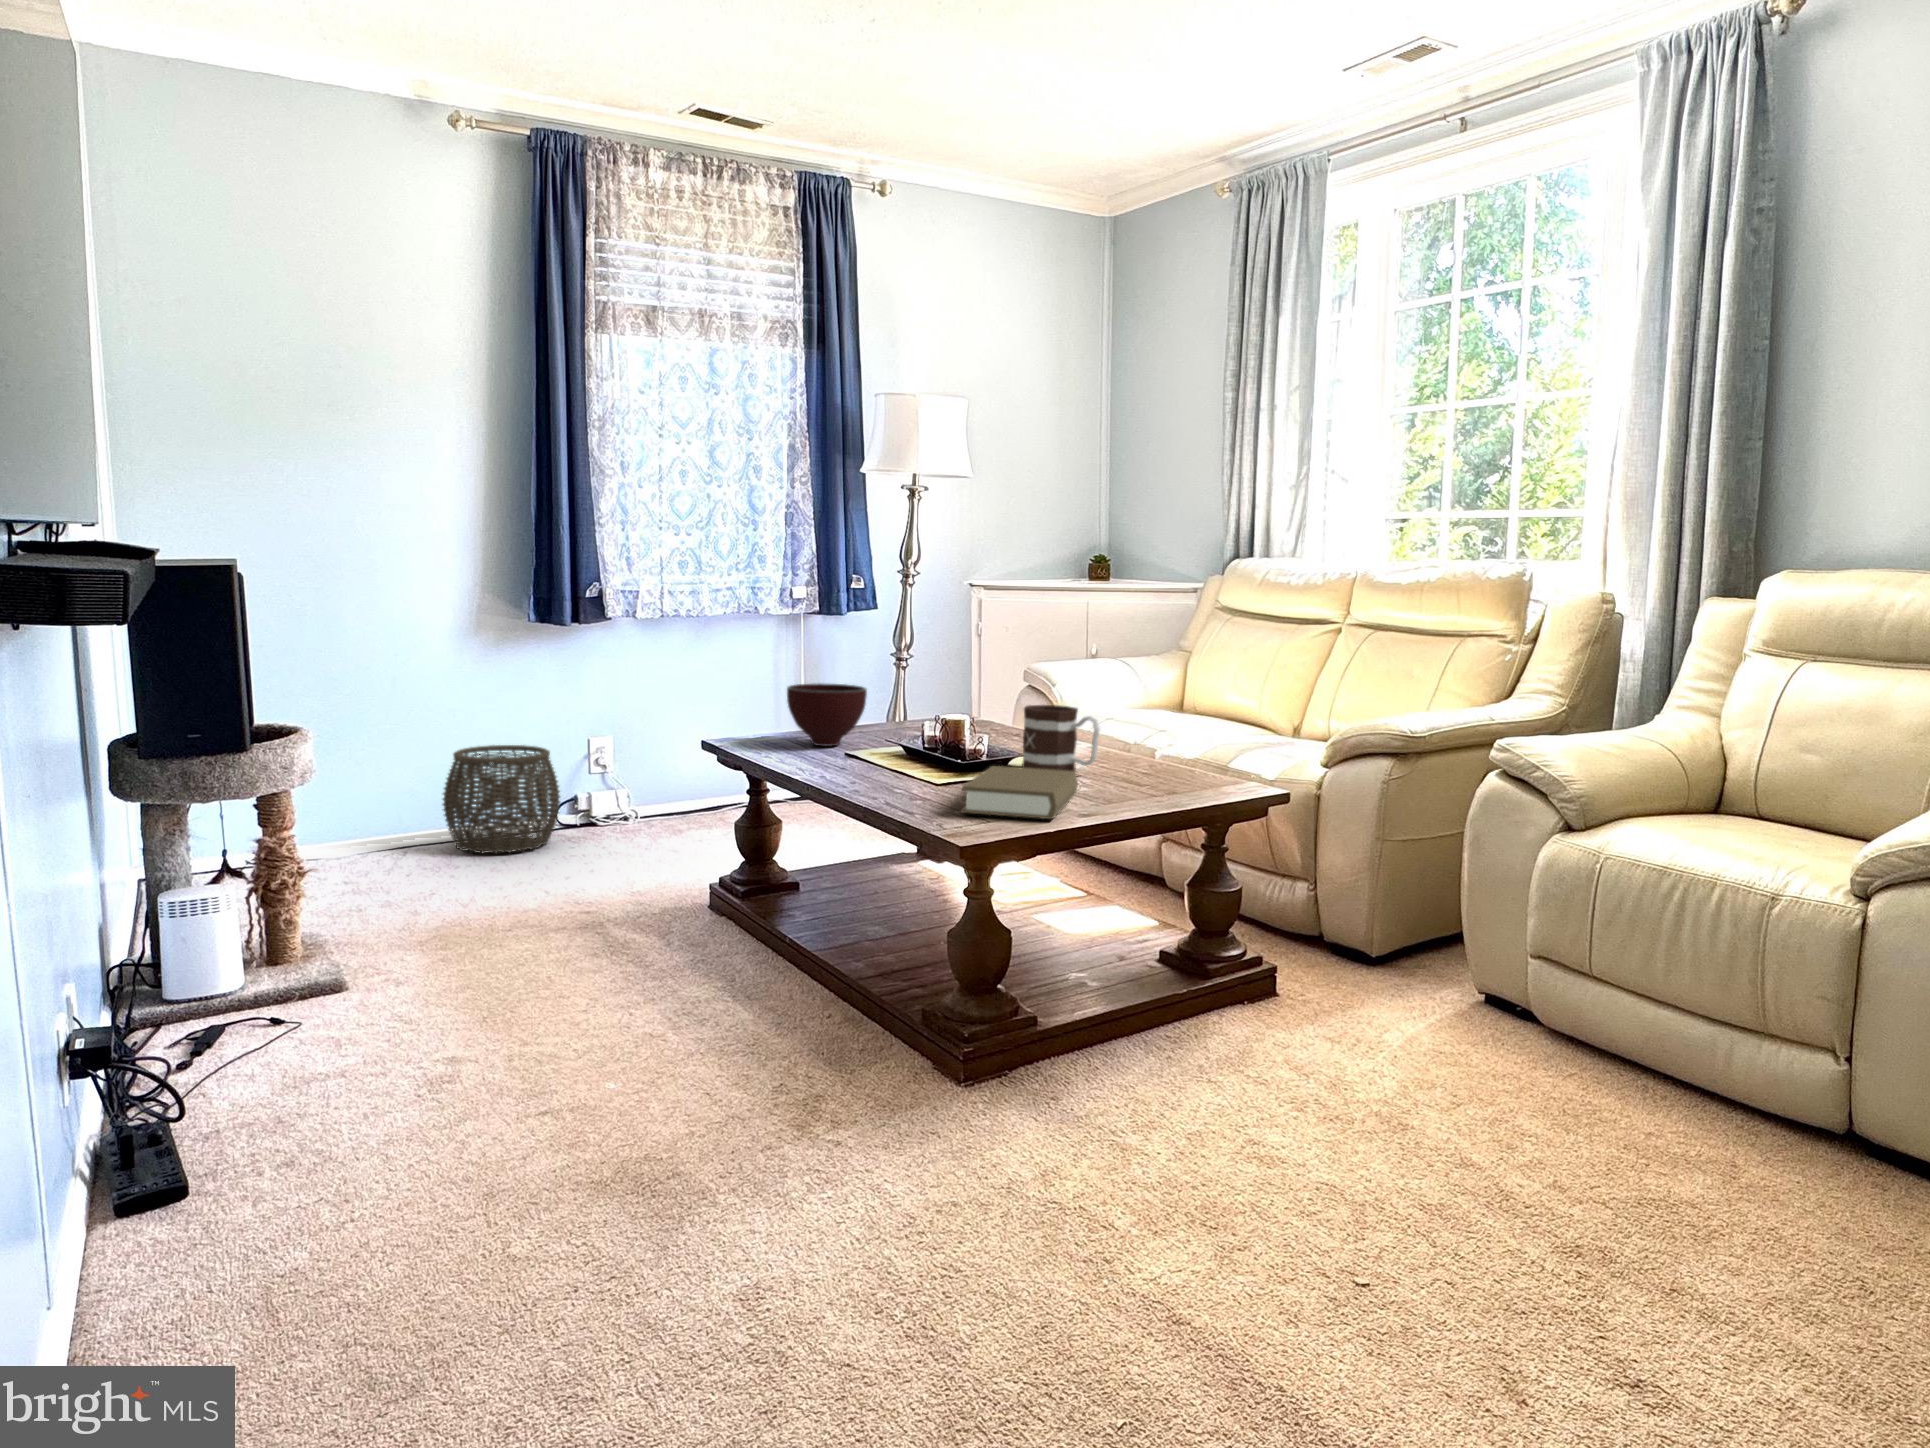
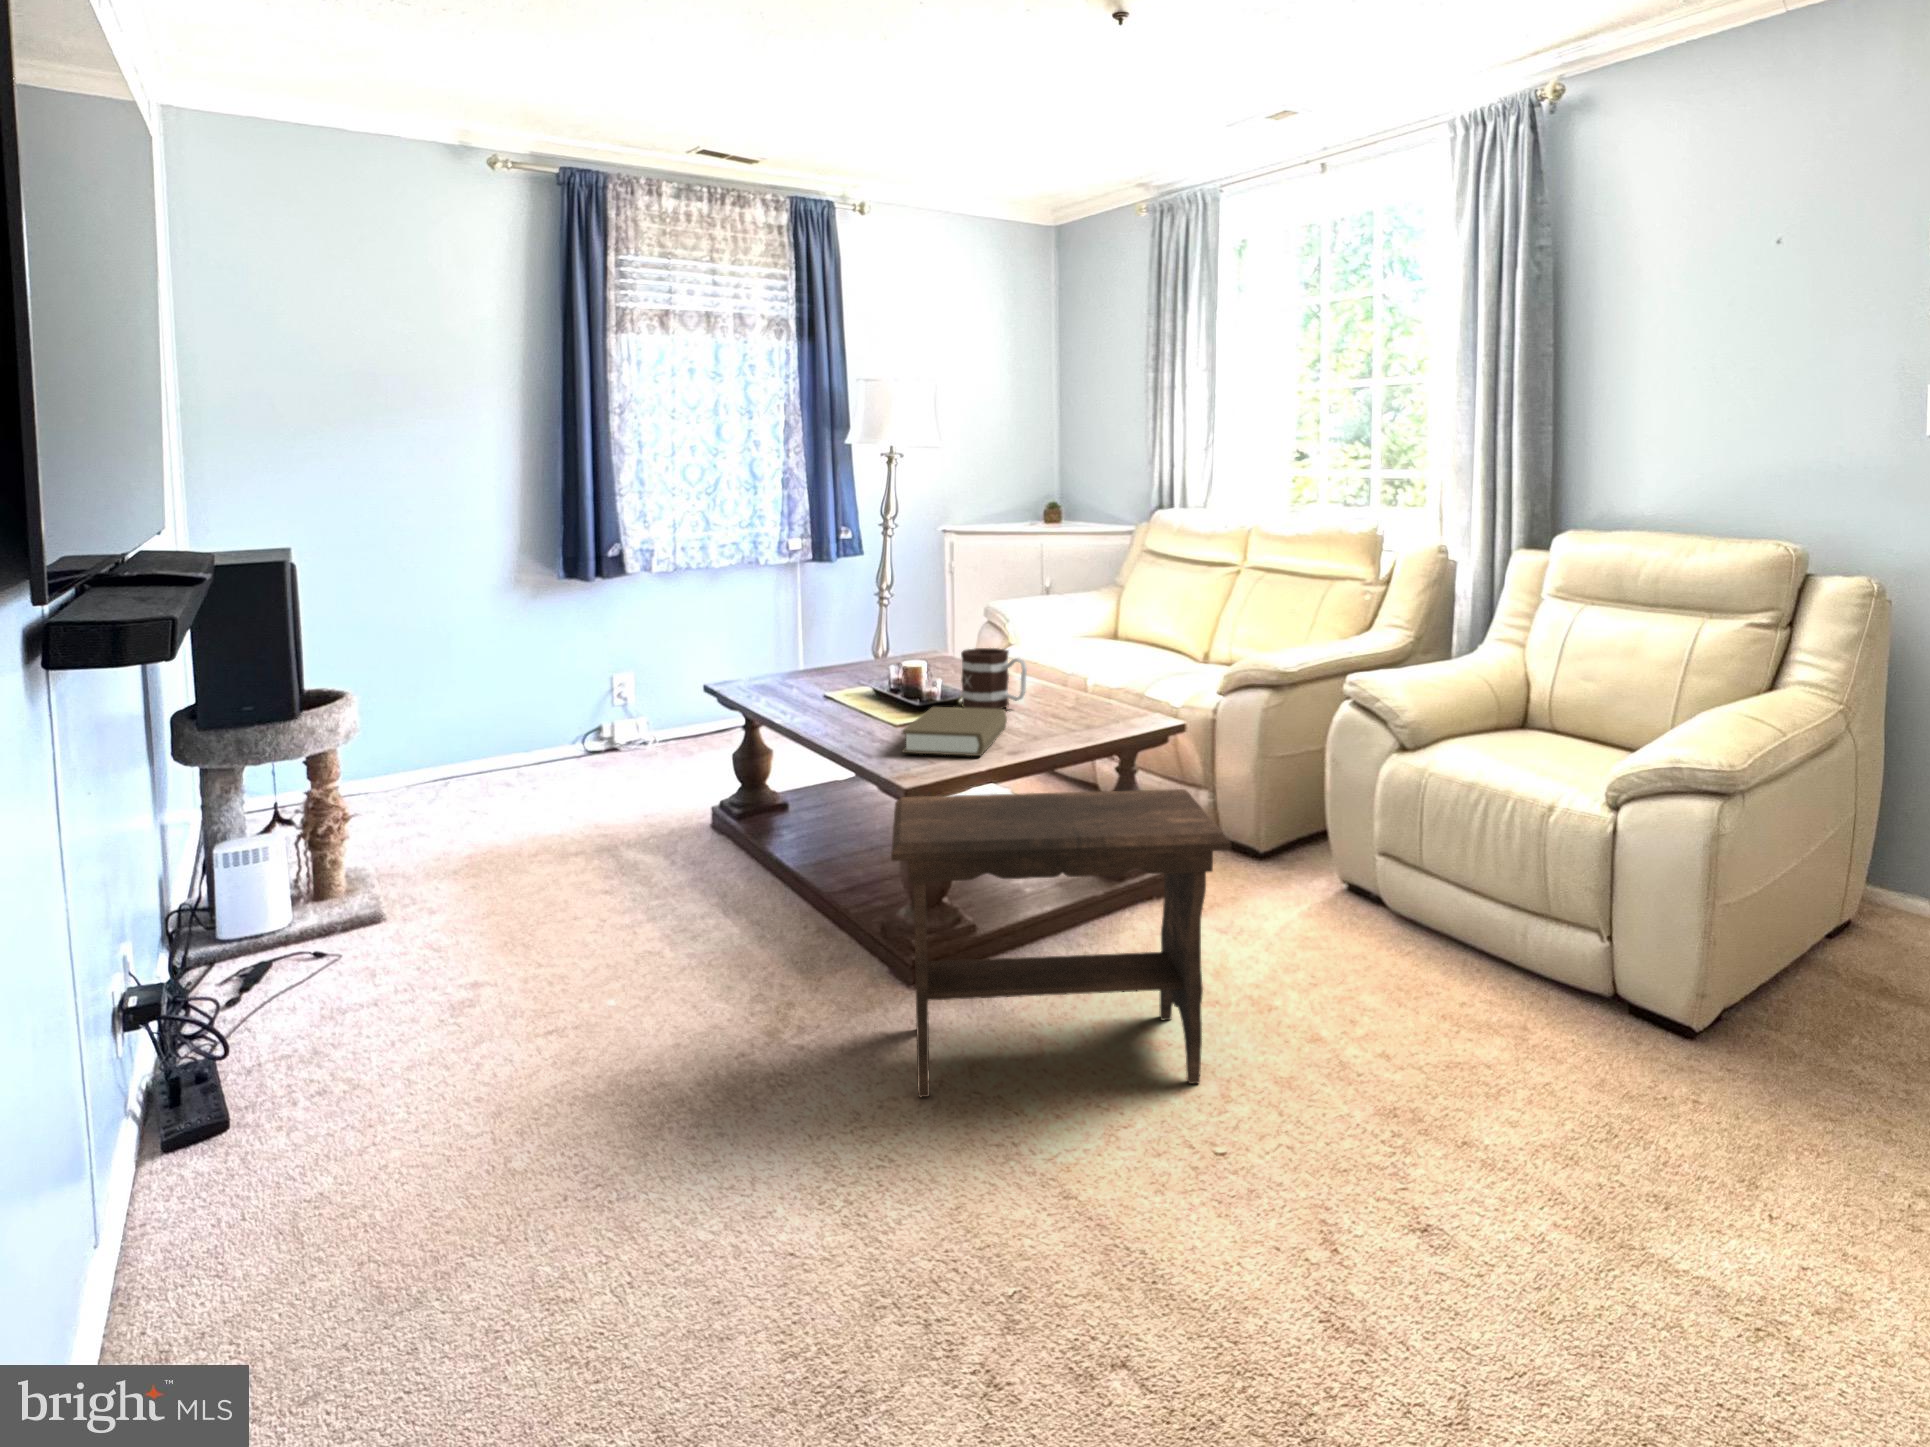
bowl: present [787,683,867,747] -> none [758,633,828,689]
woven basket: present [443,745,560,854] -> none [471,691,577,787]
footstool: none [962,853,1360,1203] -> present [891,789,1232,1097]

